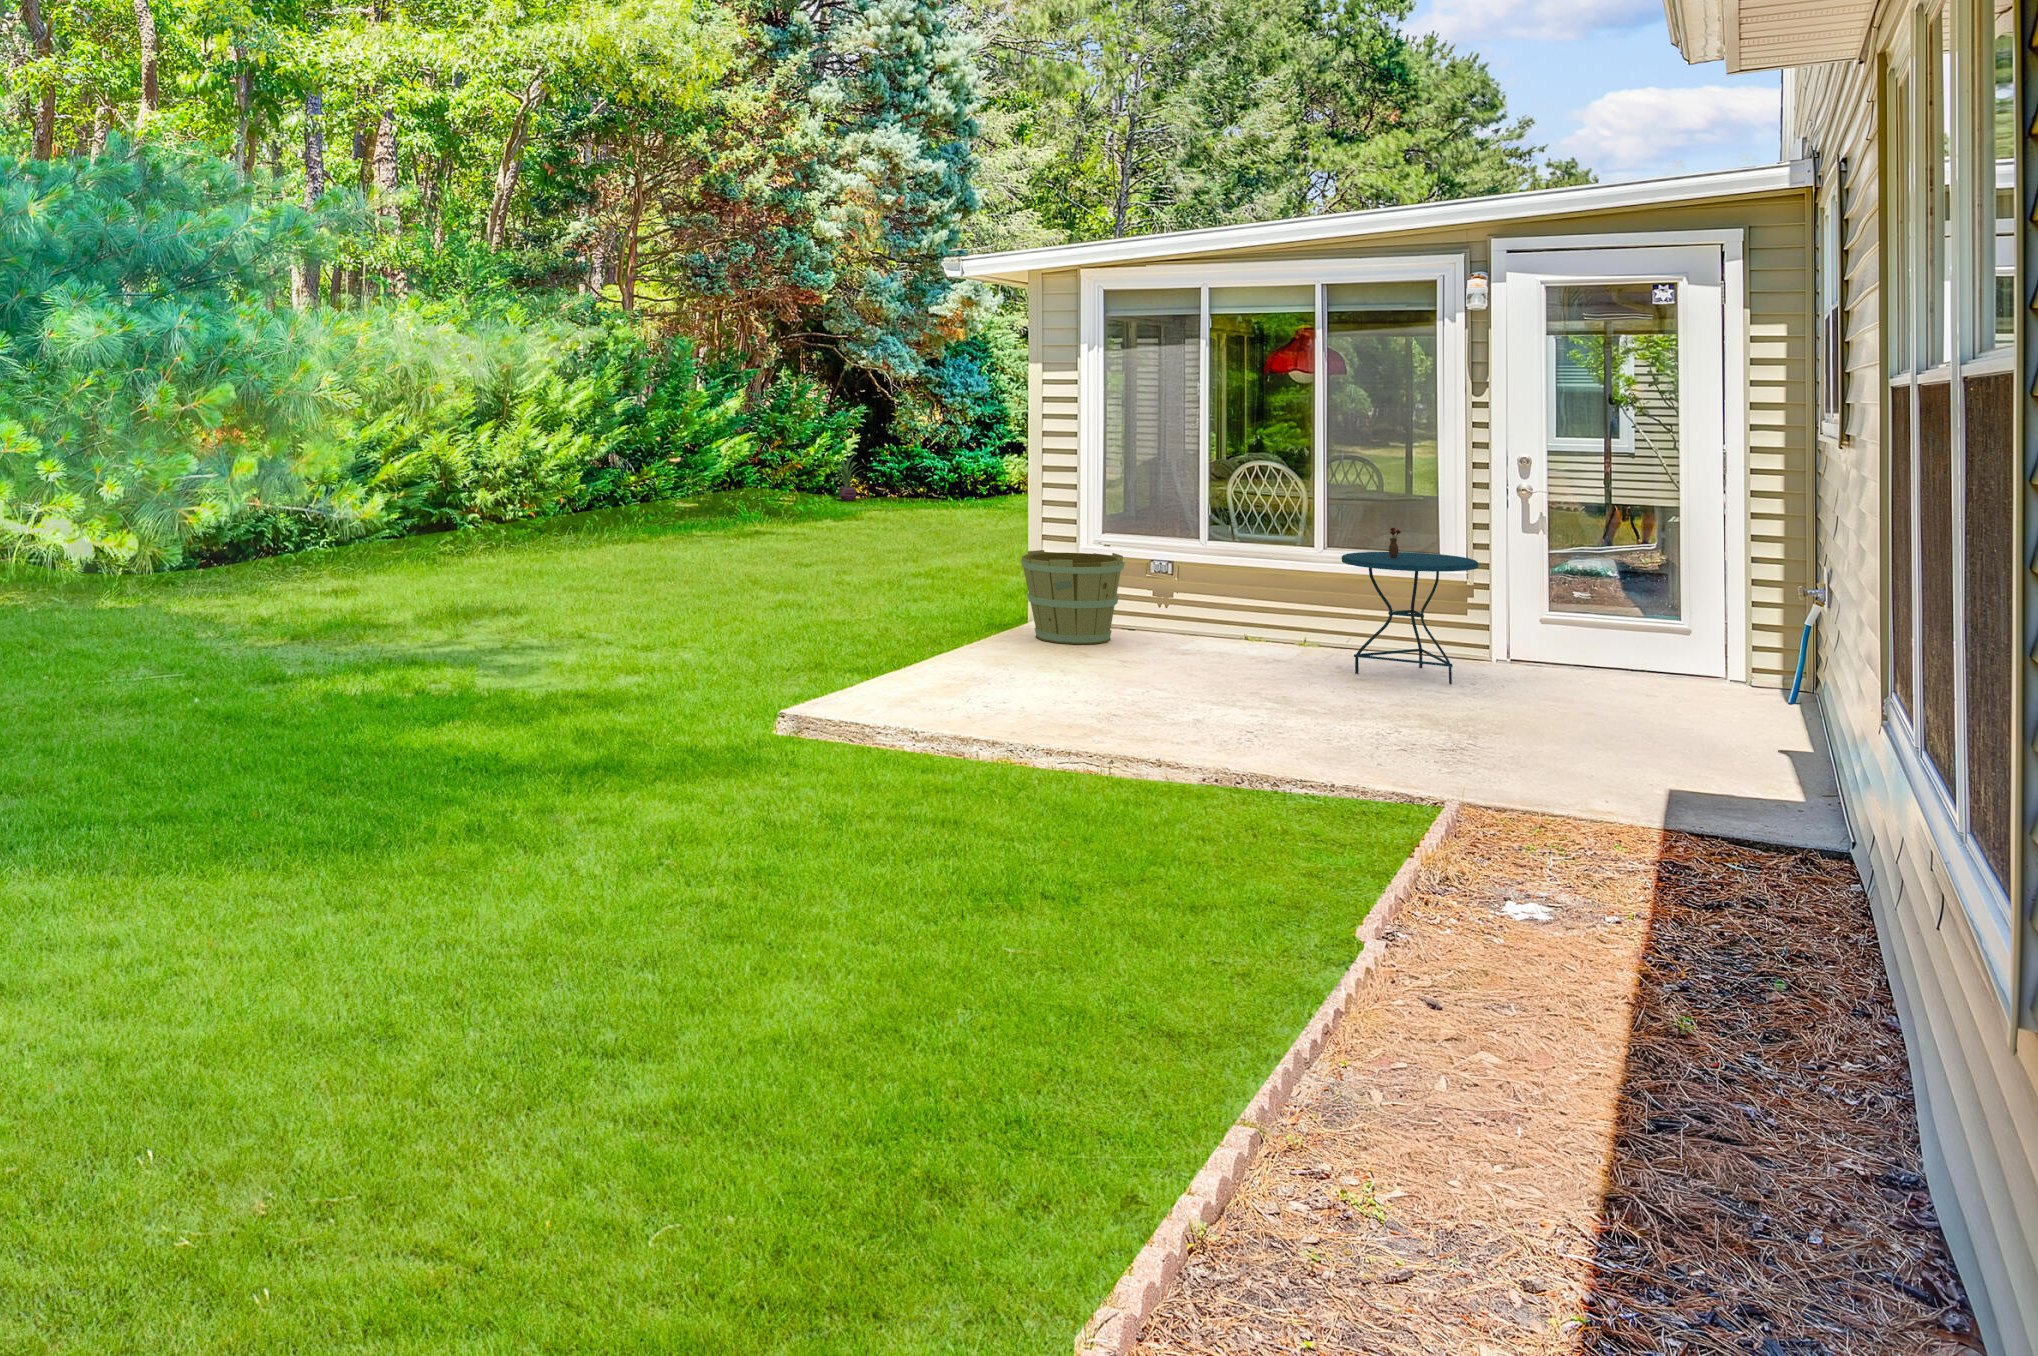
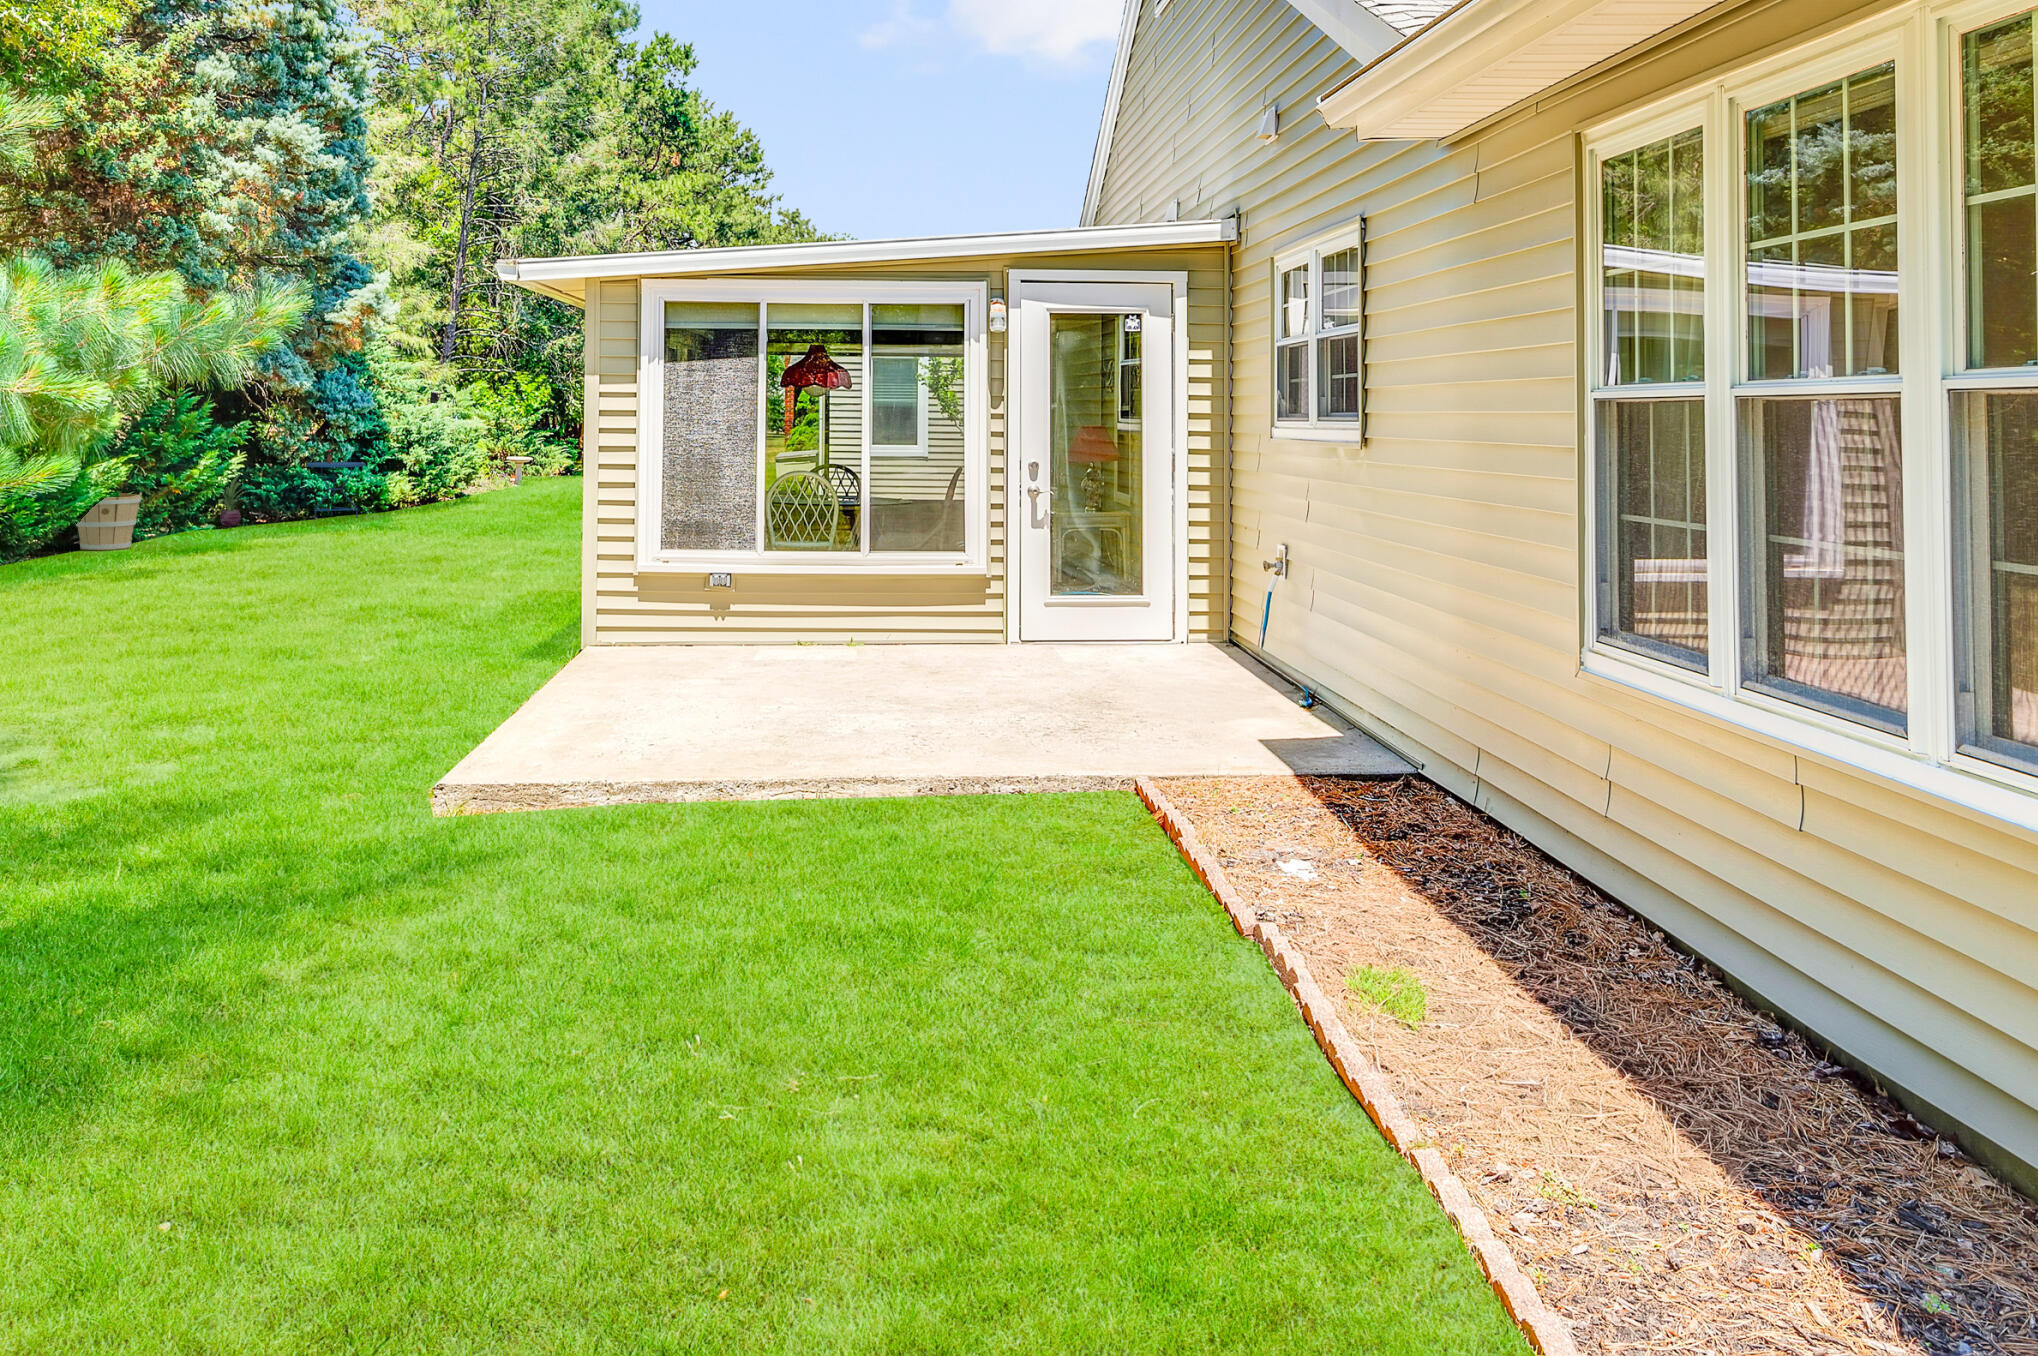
side table: present [1342,528,1478,684] -> present [306,450,366,519]
wooden bucket: present [1021,550,1125,644] -> present [76,493,142,550]

